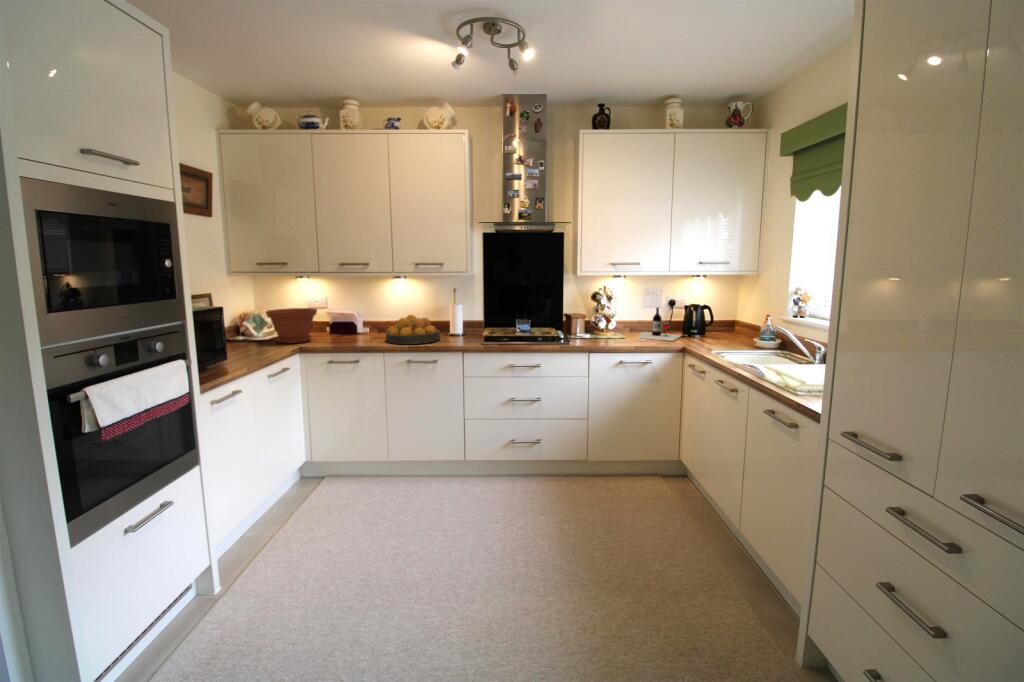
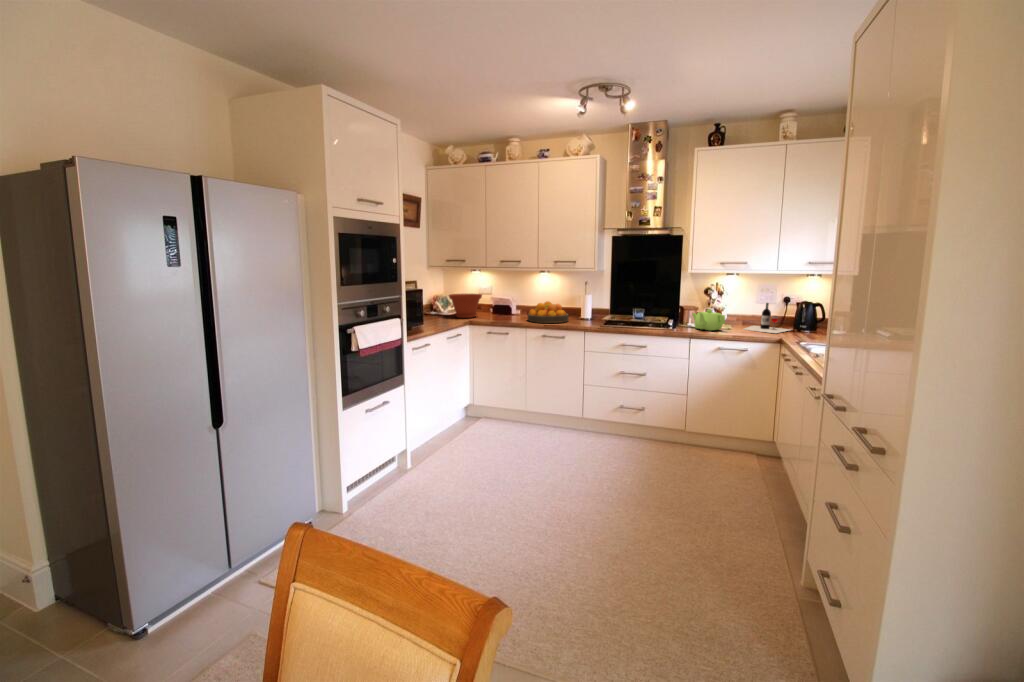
teapot: none [587,318,625,342] -> present [692,310,725,331]

